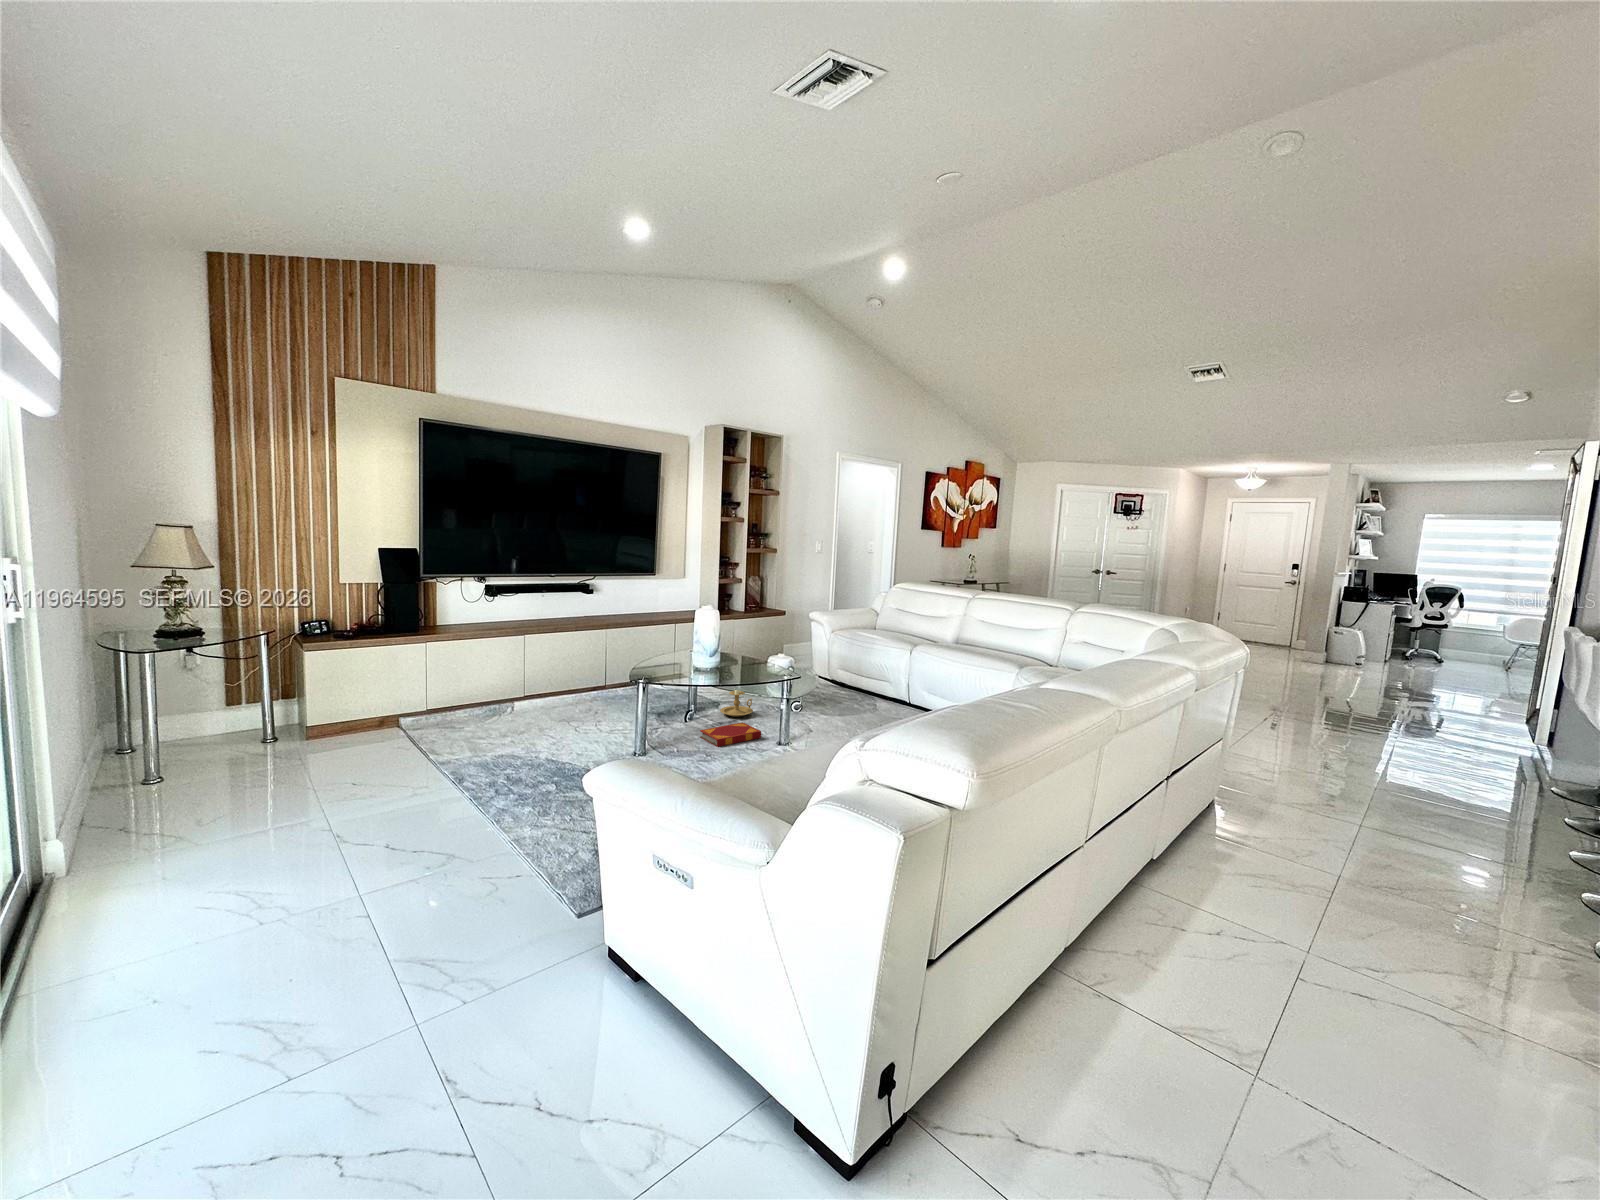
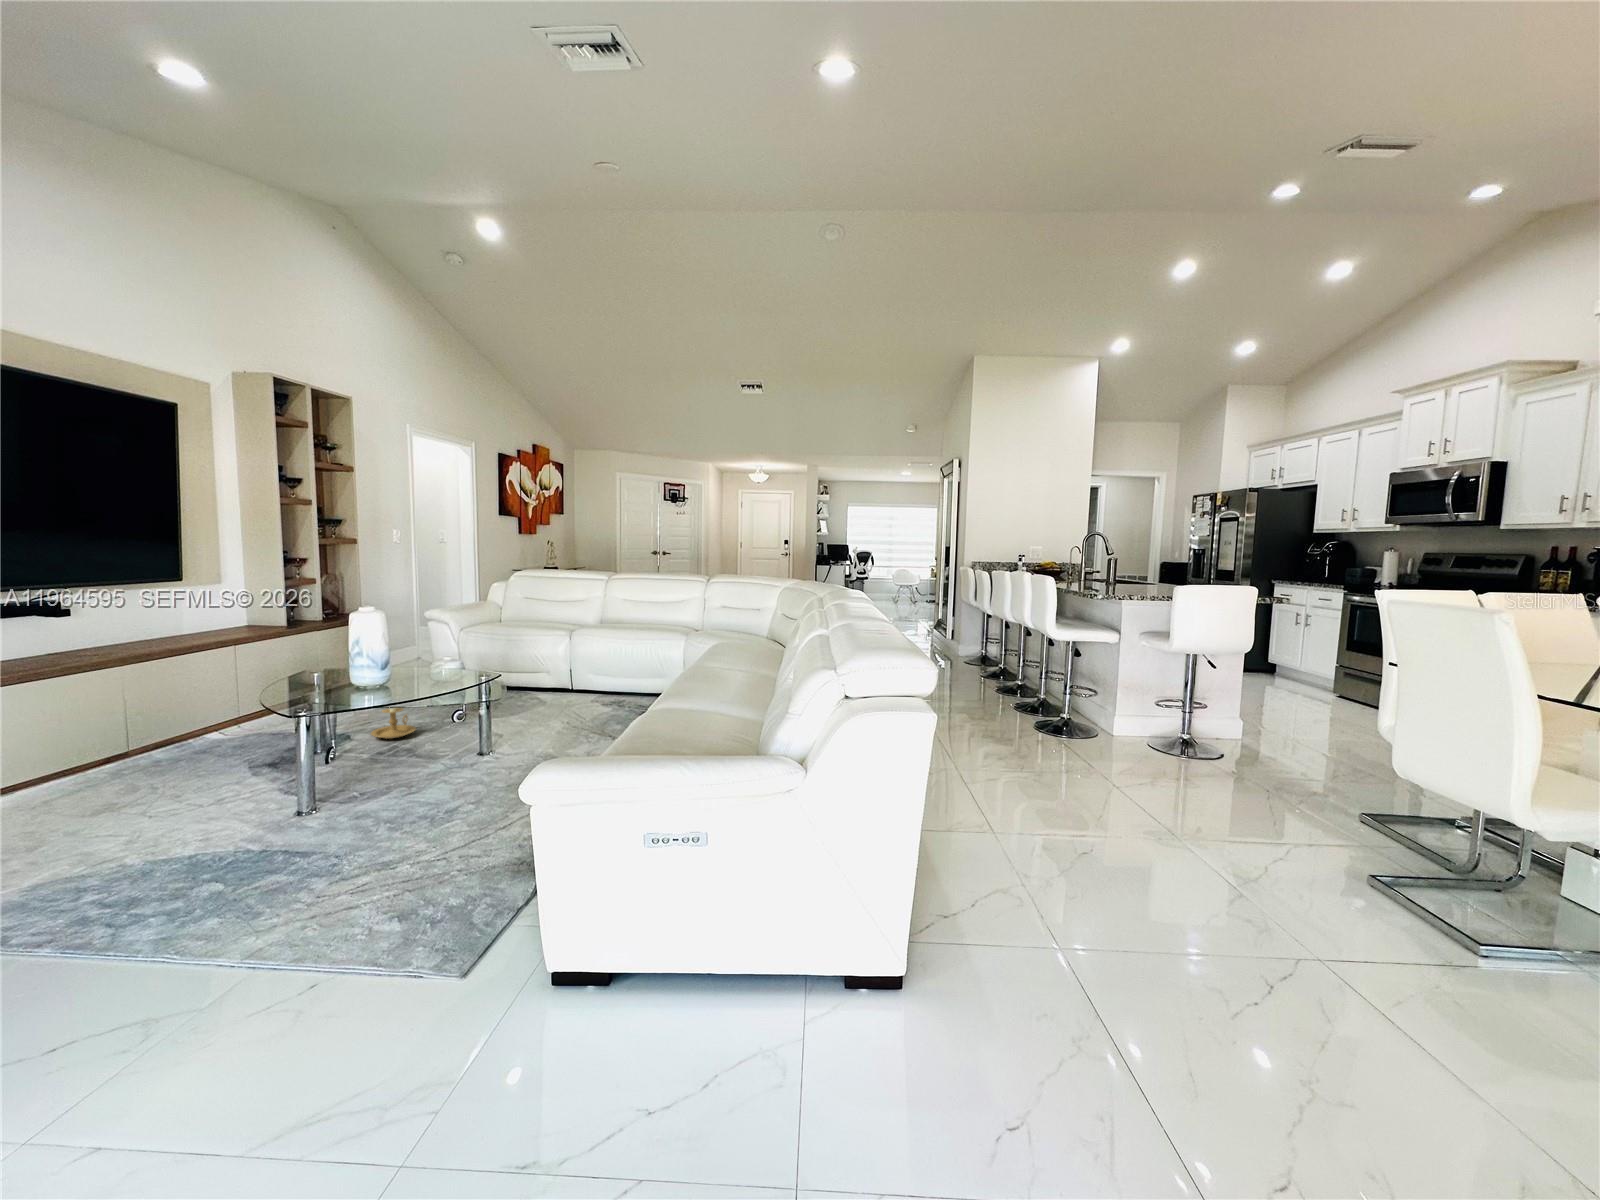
hardback book: present [700,722,761,747] -> none [377,740,458,773]

